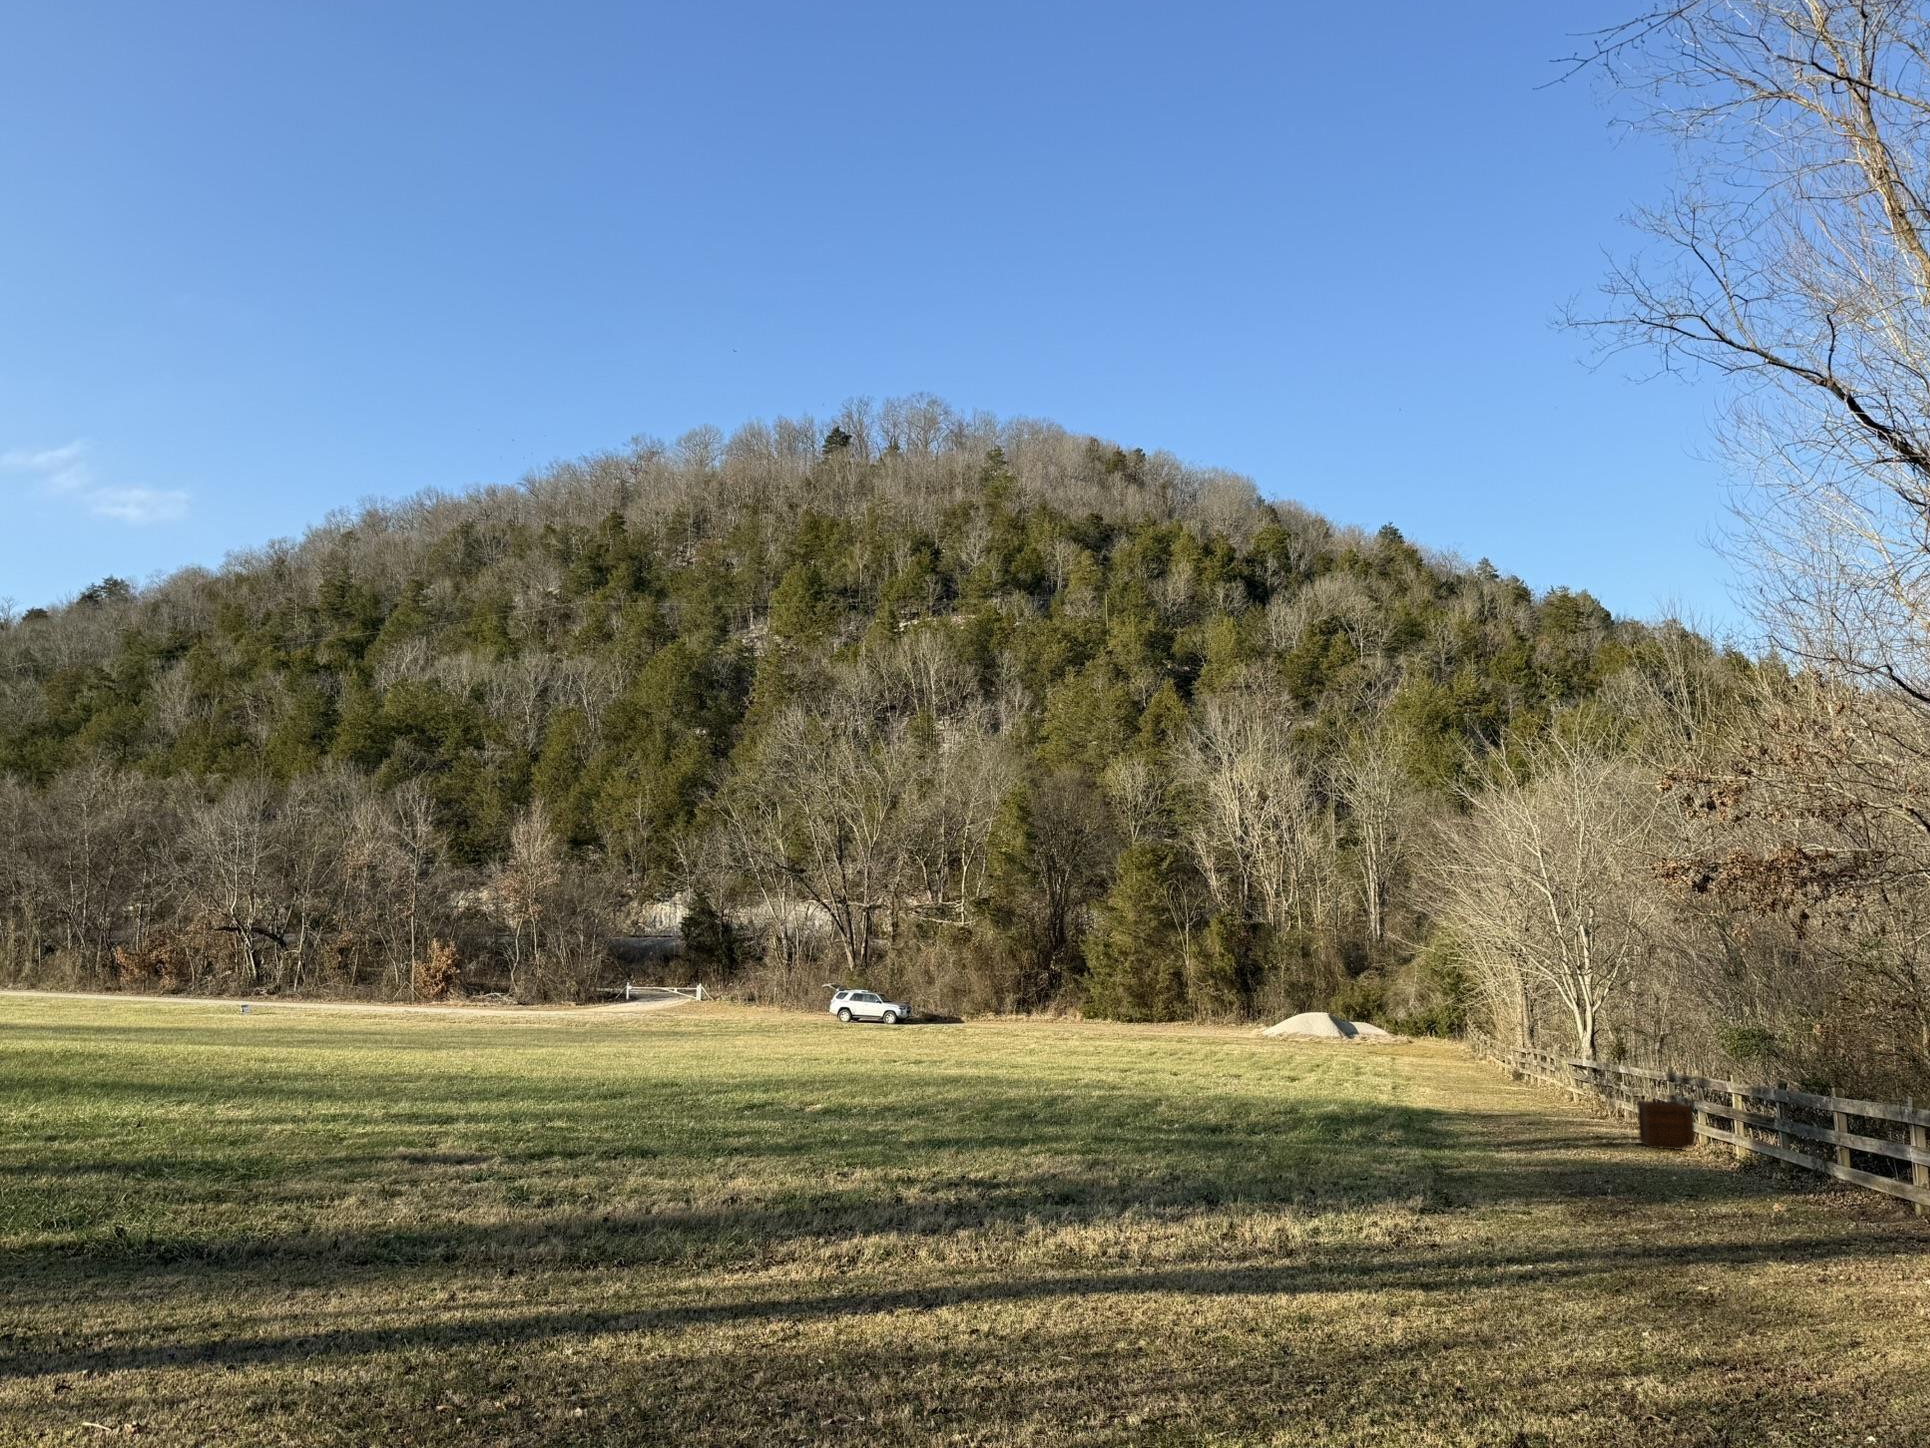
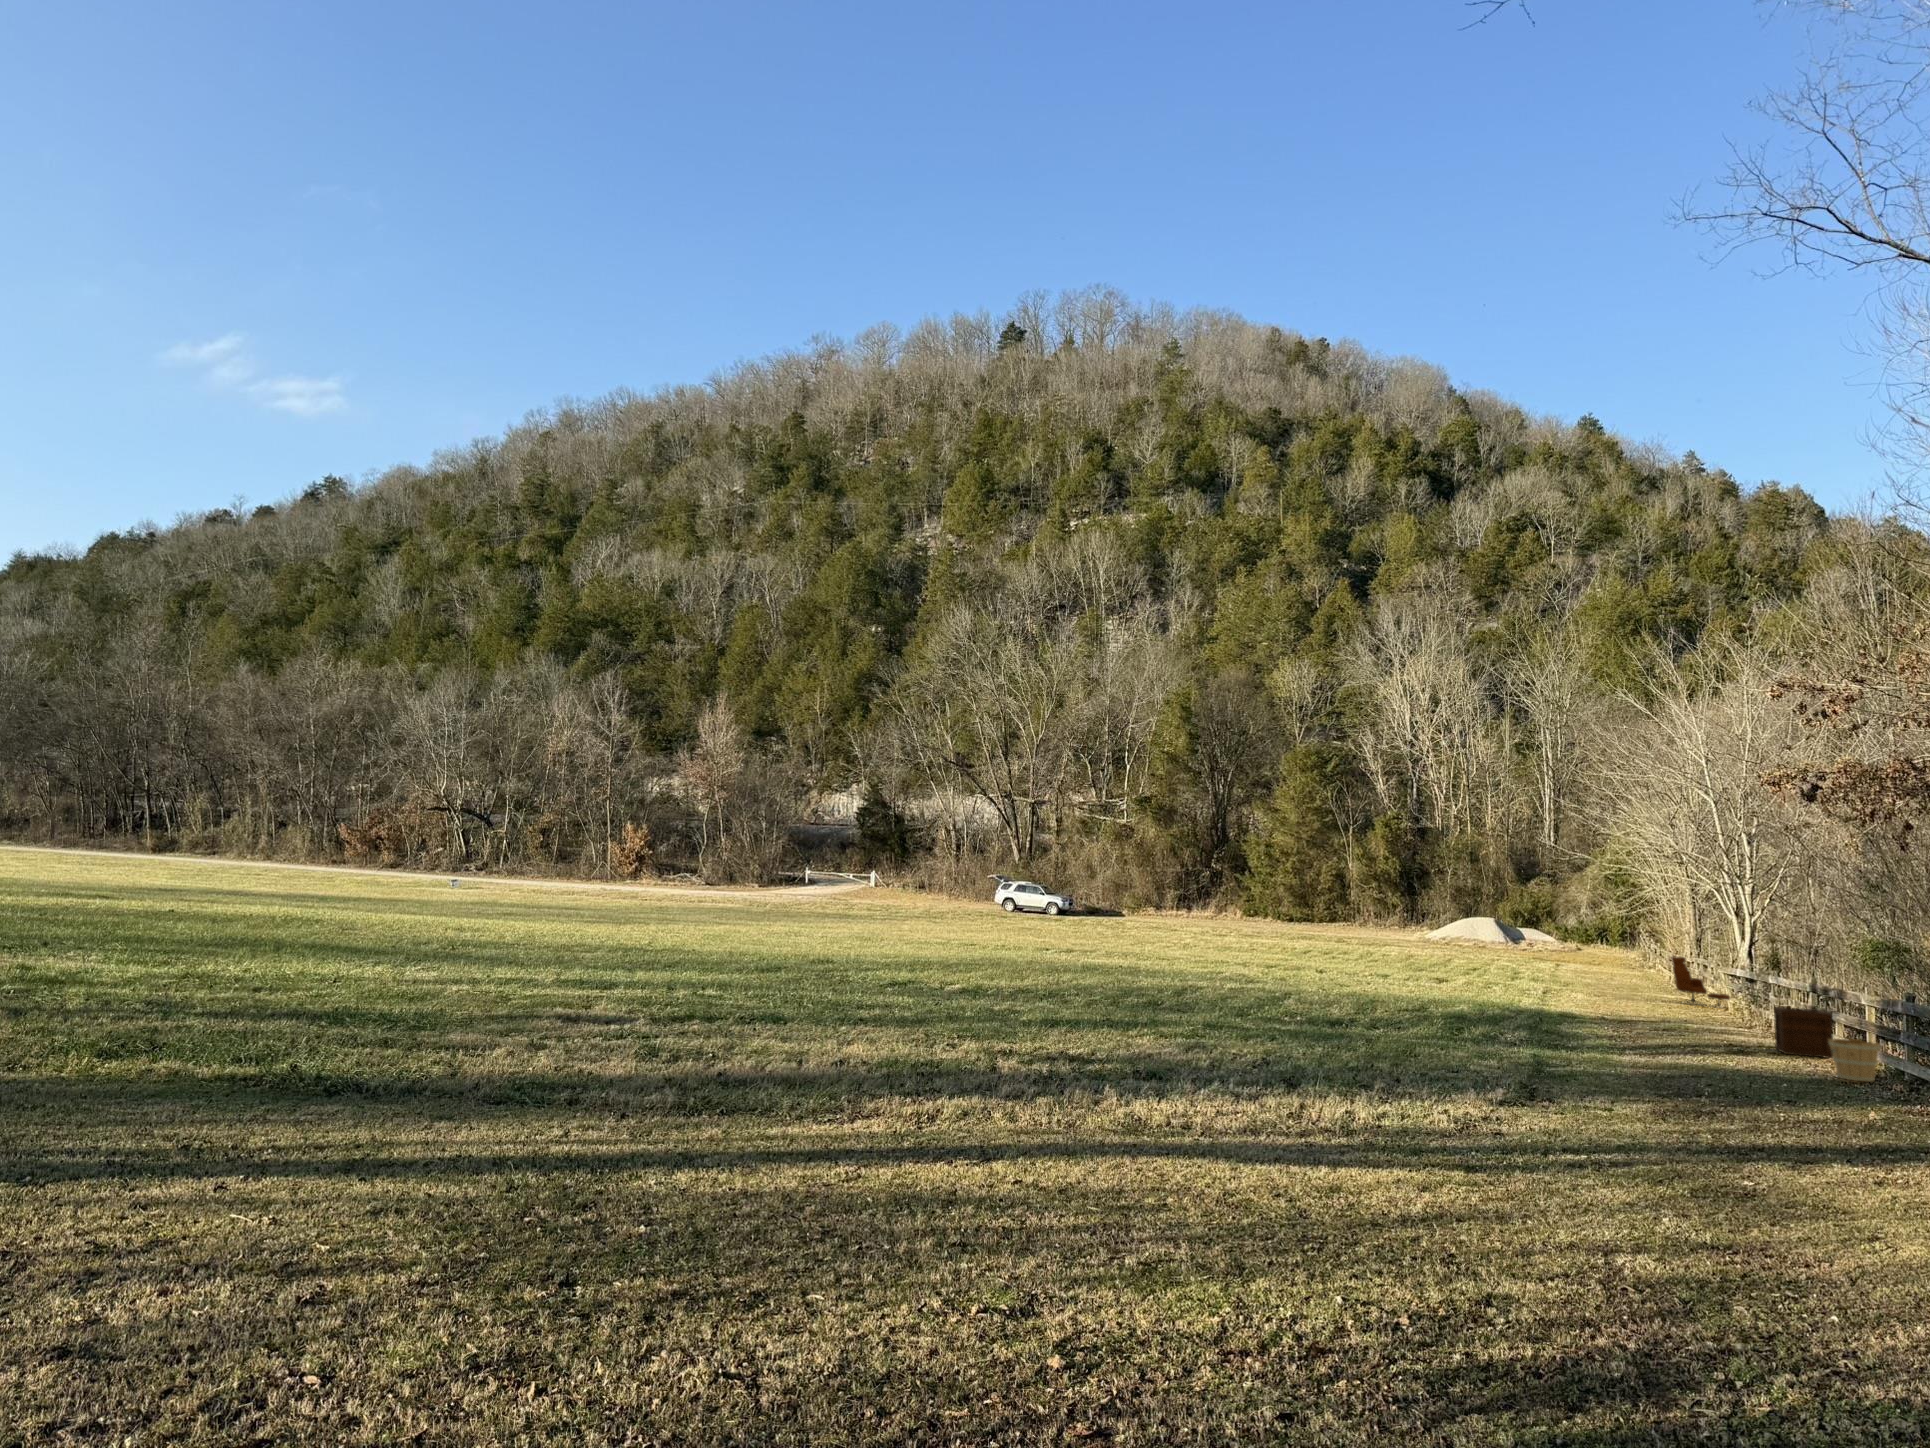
lounge chair: none [1523,1050,1580,1102] -> present [1671,956,1730,1007]
wooden bucket: none [1698,1131,1746,1174] -> present [1828,1039,1880,1082]

